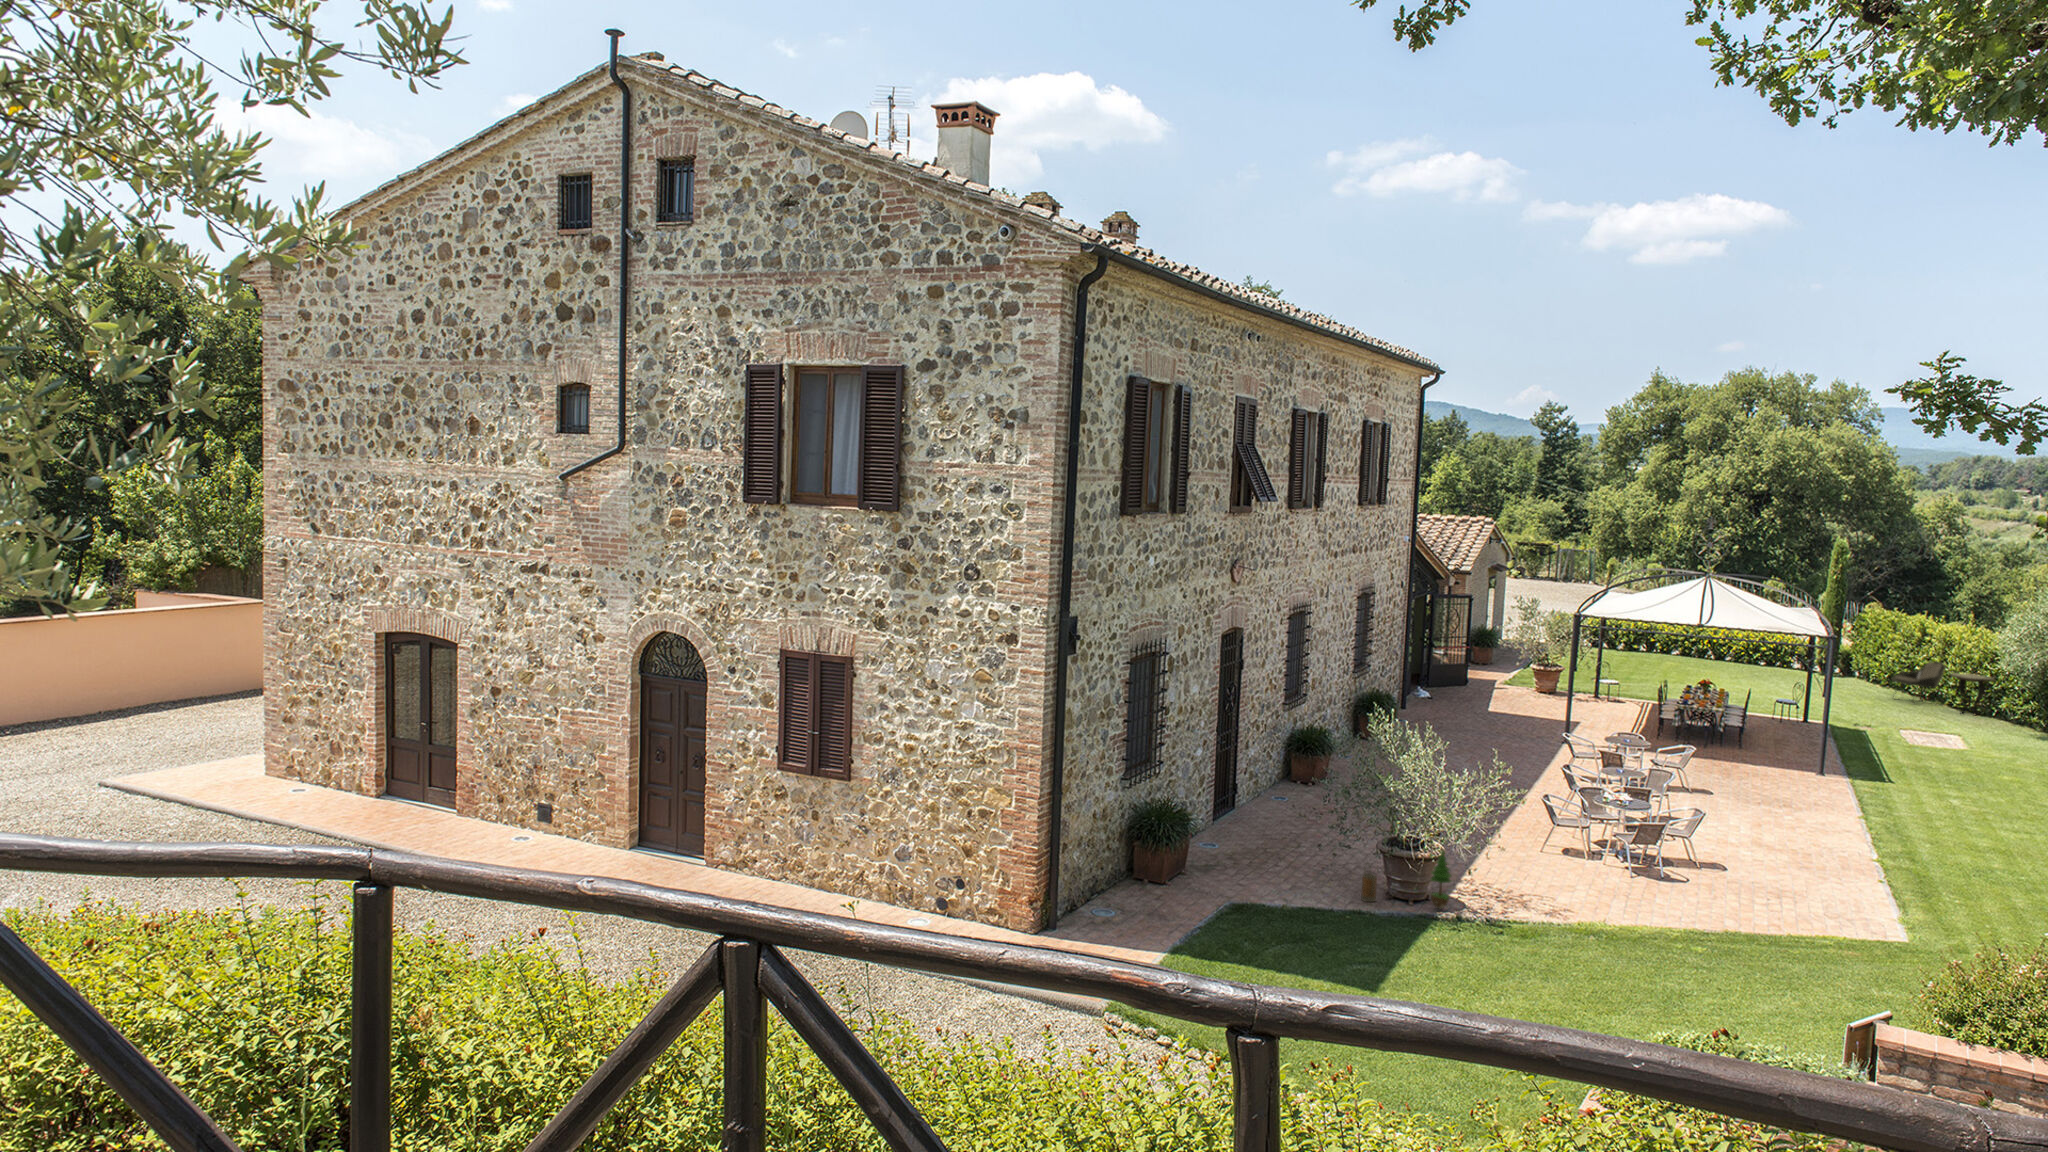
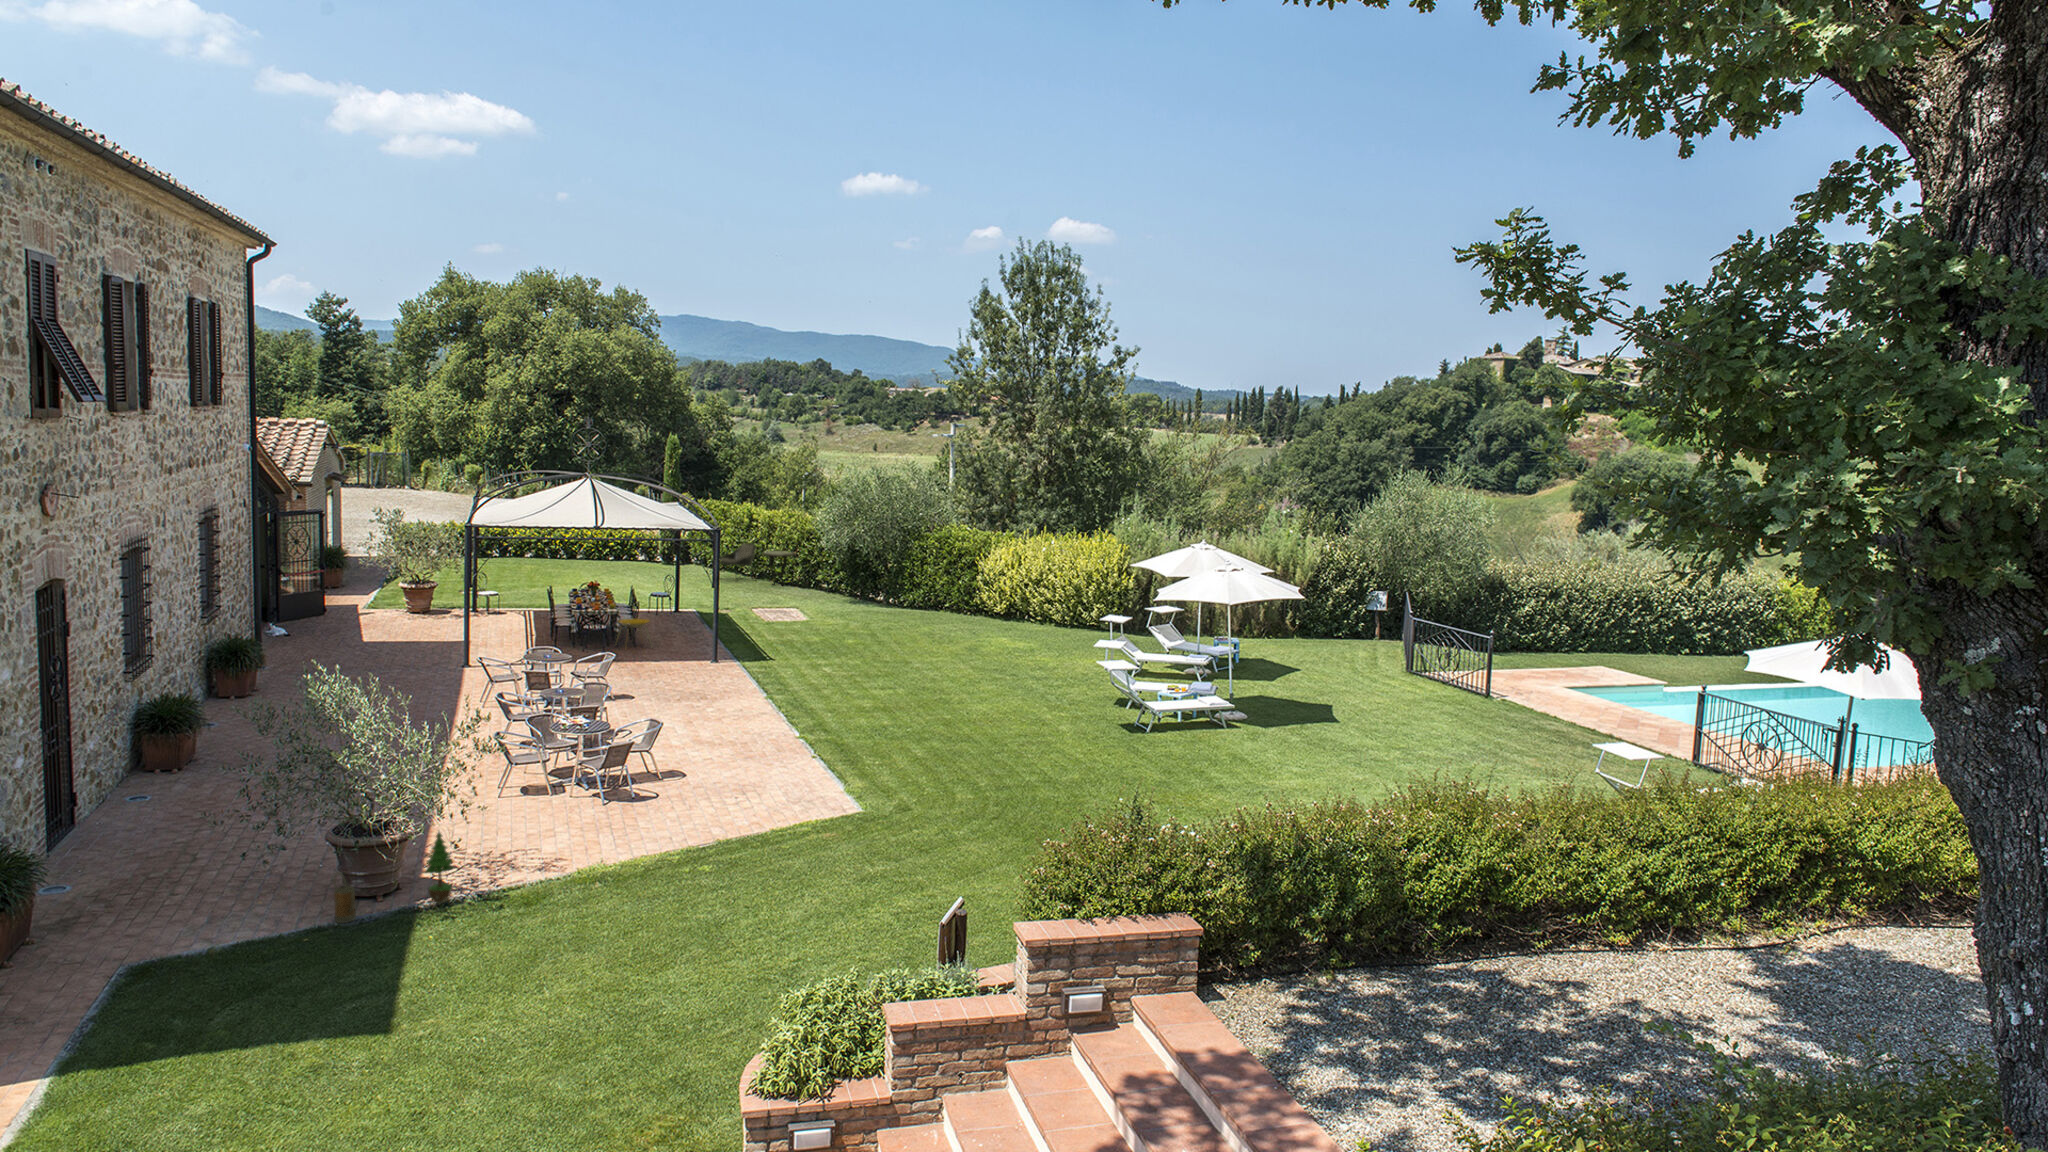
stool: none [1721,721,1762,755] -> present [617,619,650,641]

